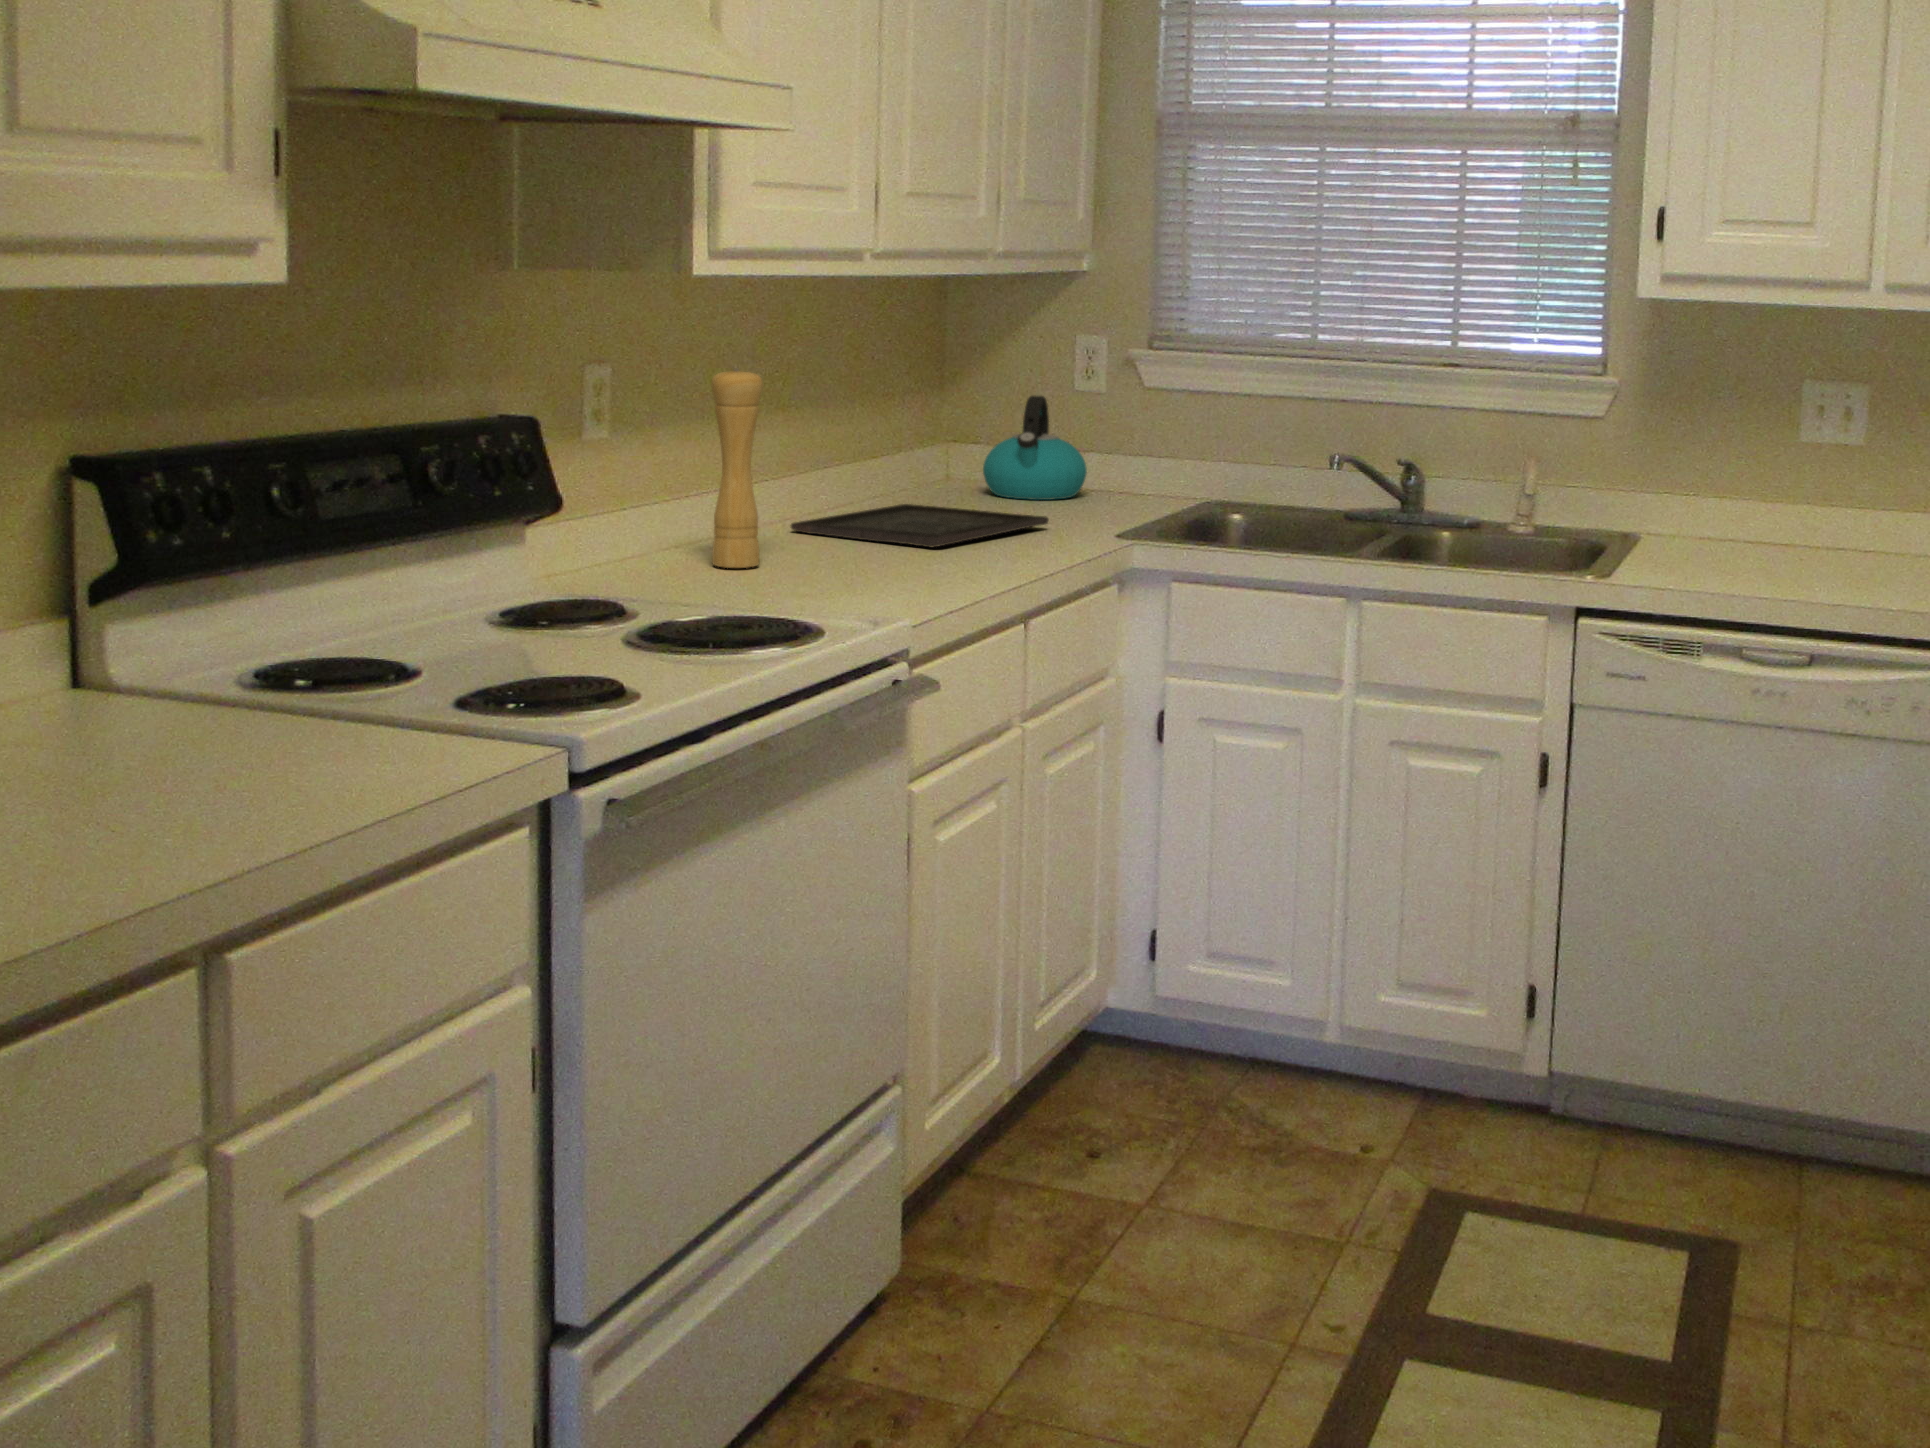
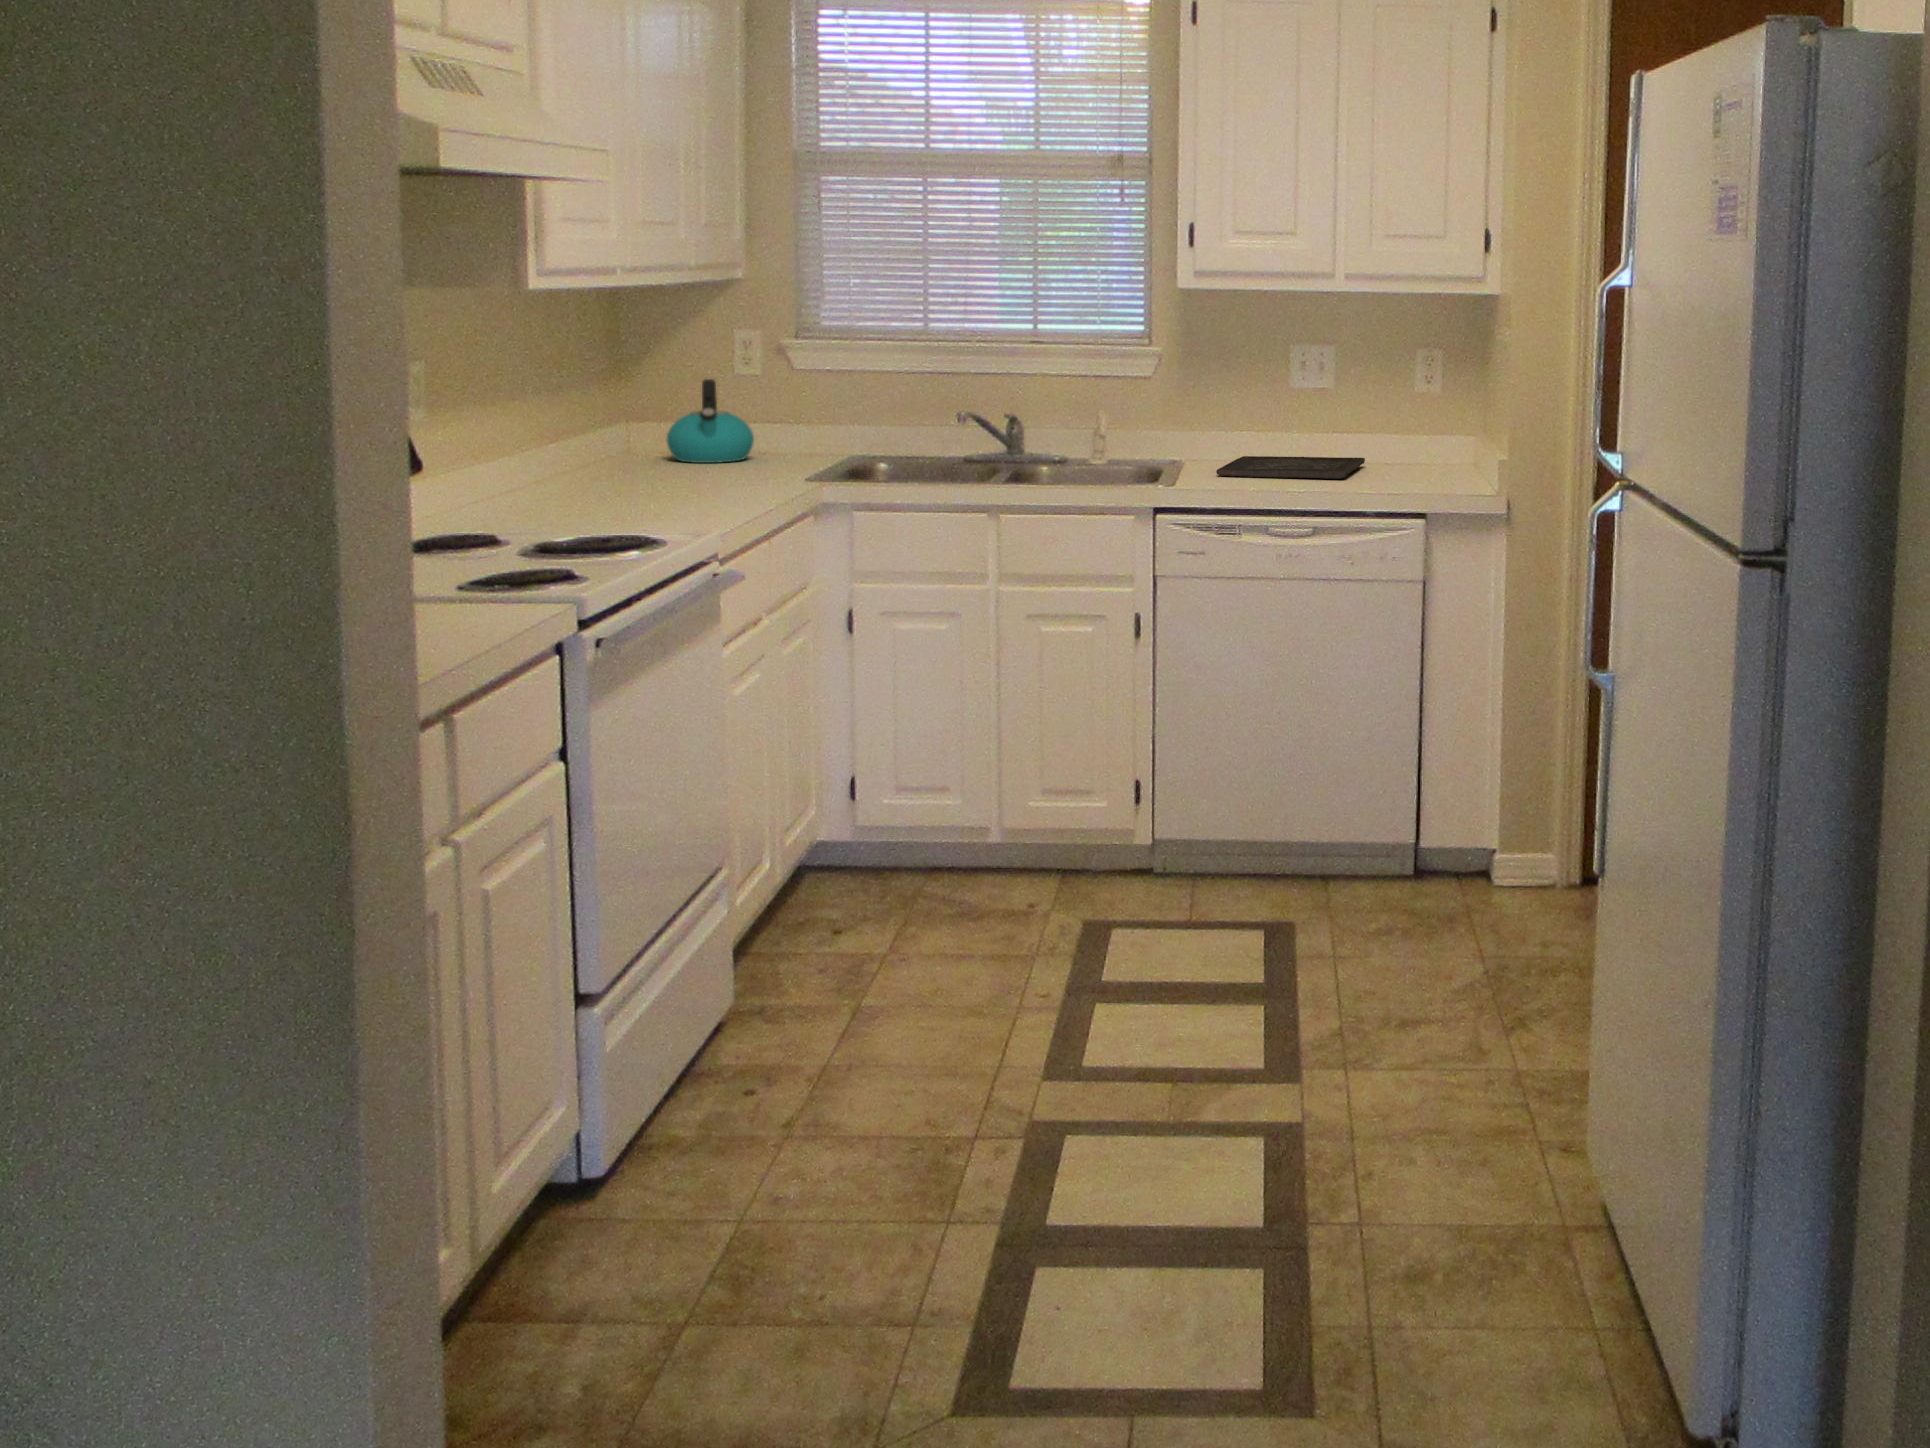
pepper mill: present [711,368,763,568] -> none [510,359,556,514]
tray: present [791,504,1049,547] -> present [1216,456,1365,479]

